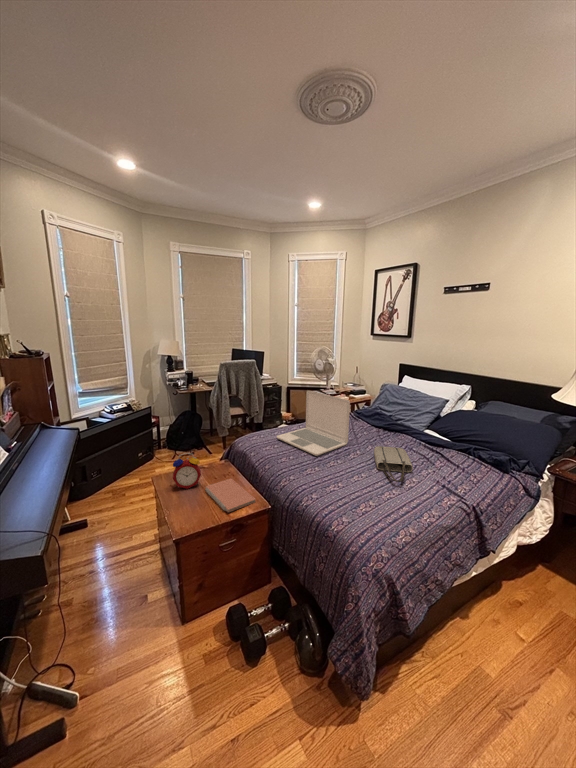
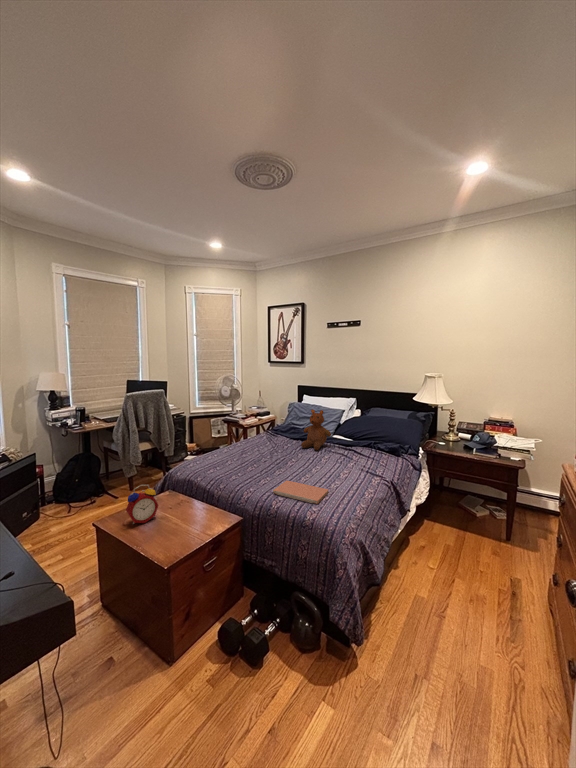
laptop: present [277,390,350,456] -> none [216,412,282,468]
teddy bear: none [375,396,414,445] -> present [301,409,331,450]
tote bag: present [374,446,413,482] -> none [307,451,343,474]
notebook: present [205,478,256,512] -> present [273,480,328,504]

